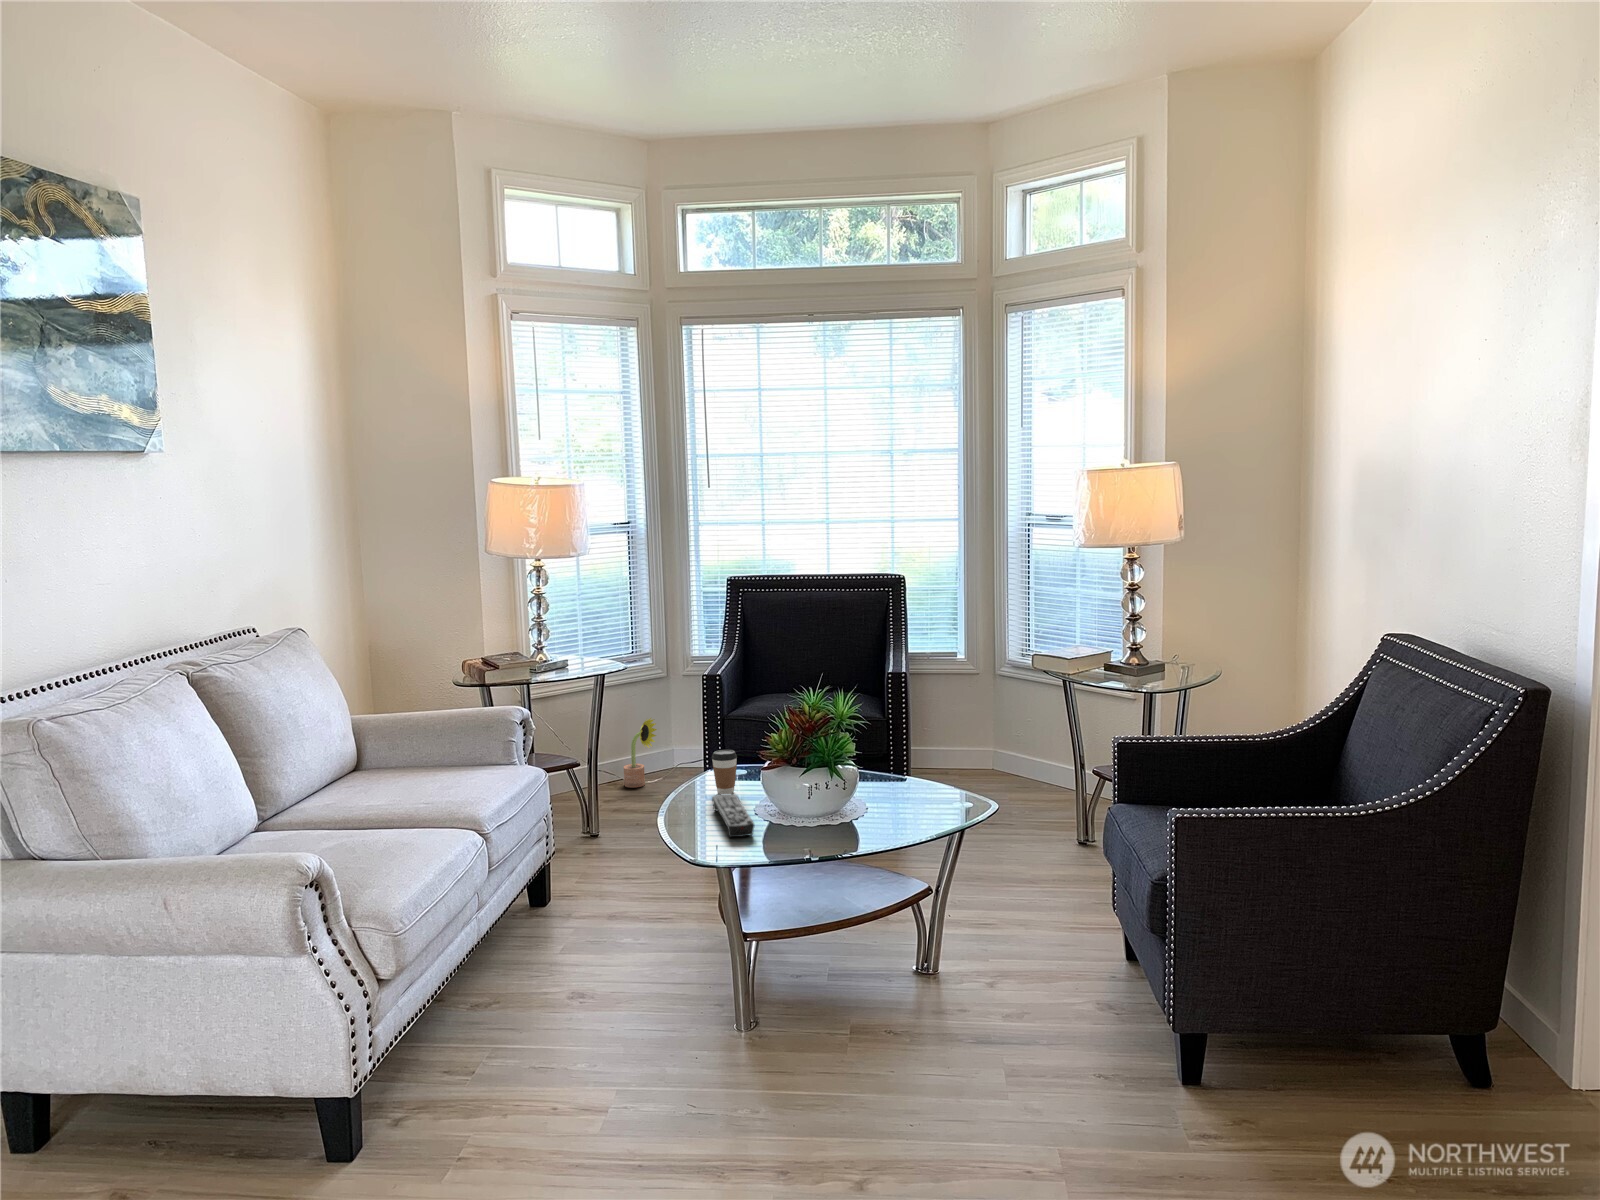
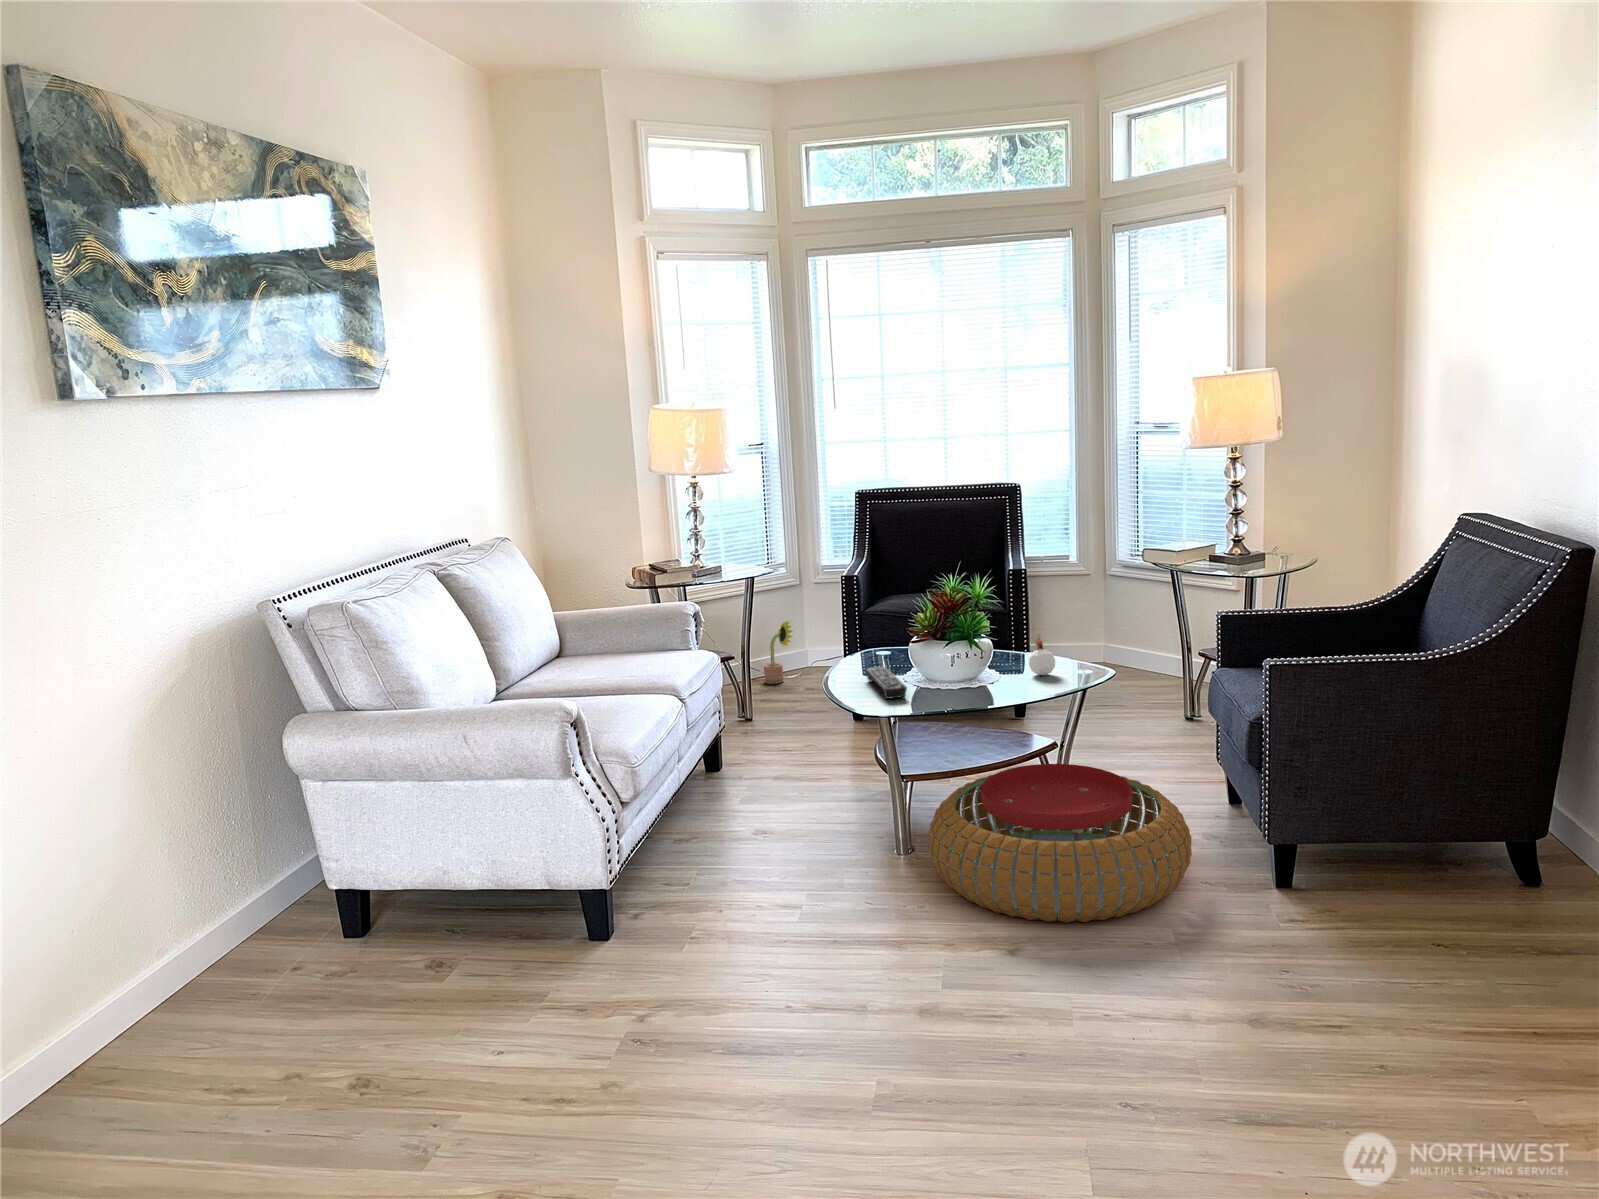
coffee cup: present [712,750,737,794] -> none [863,632,885,670]
candle: none [900,752,930,808] -> present [1029,630,1055,675]
pouf: none [770,922,1083,1139] -> present [928,764,1192,923]

